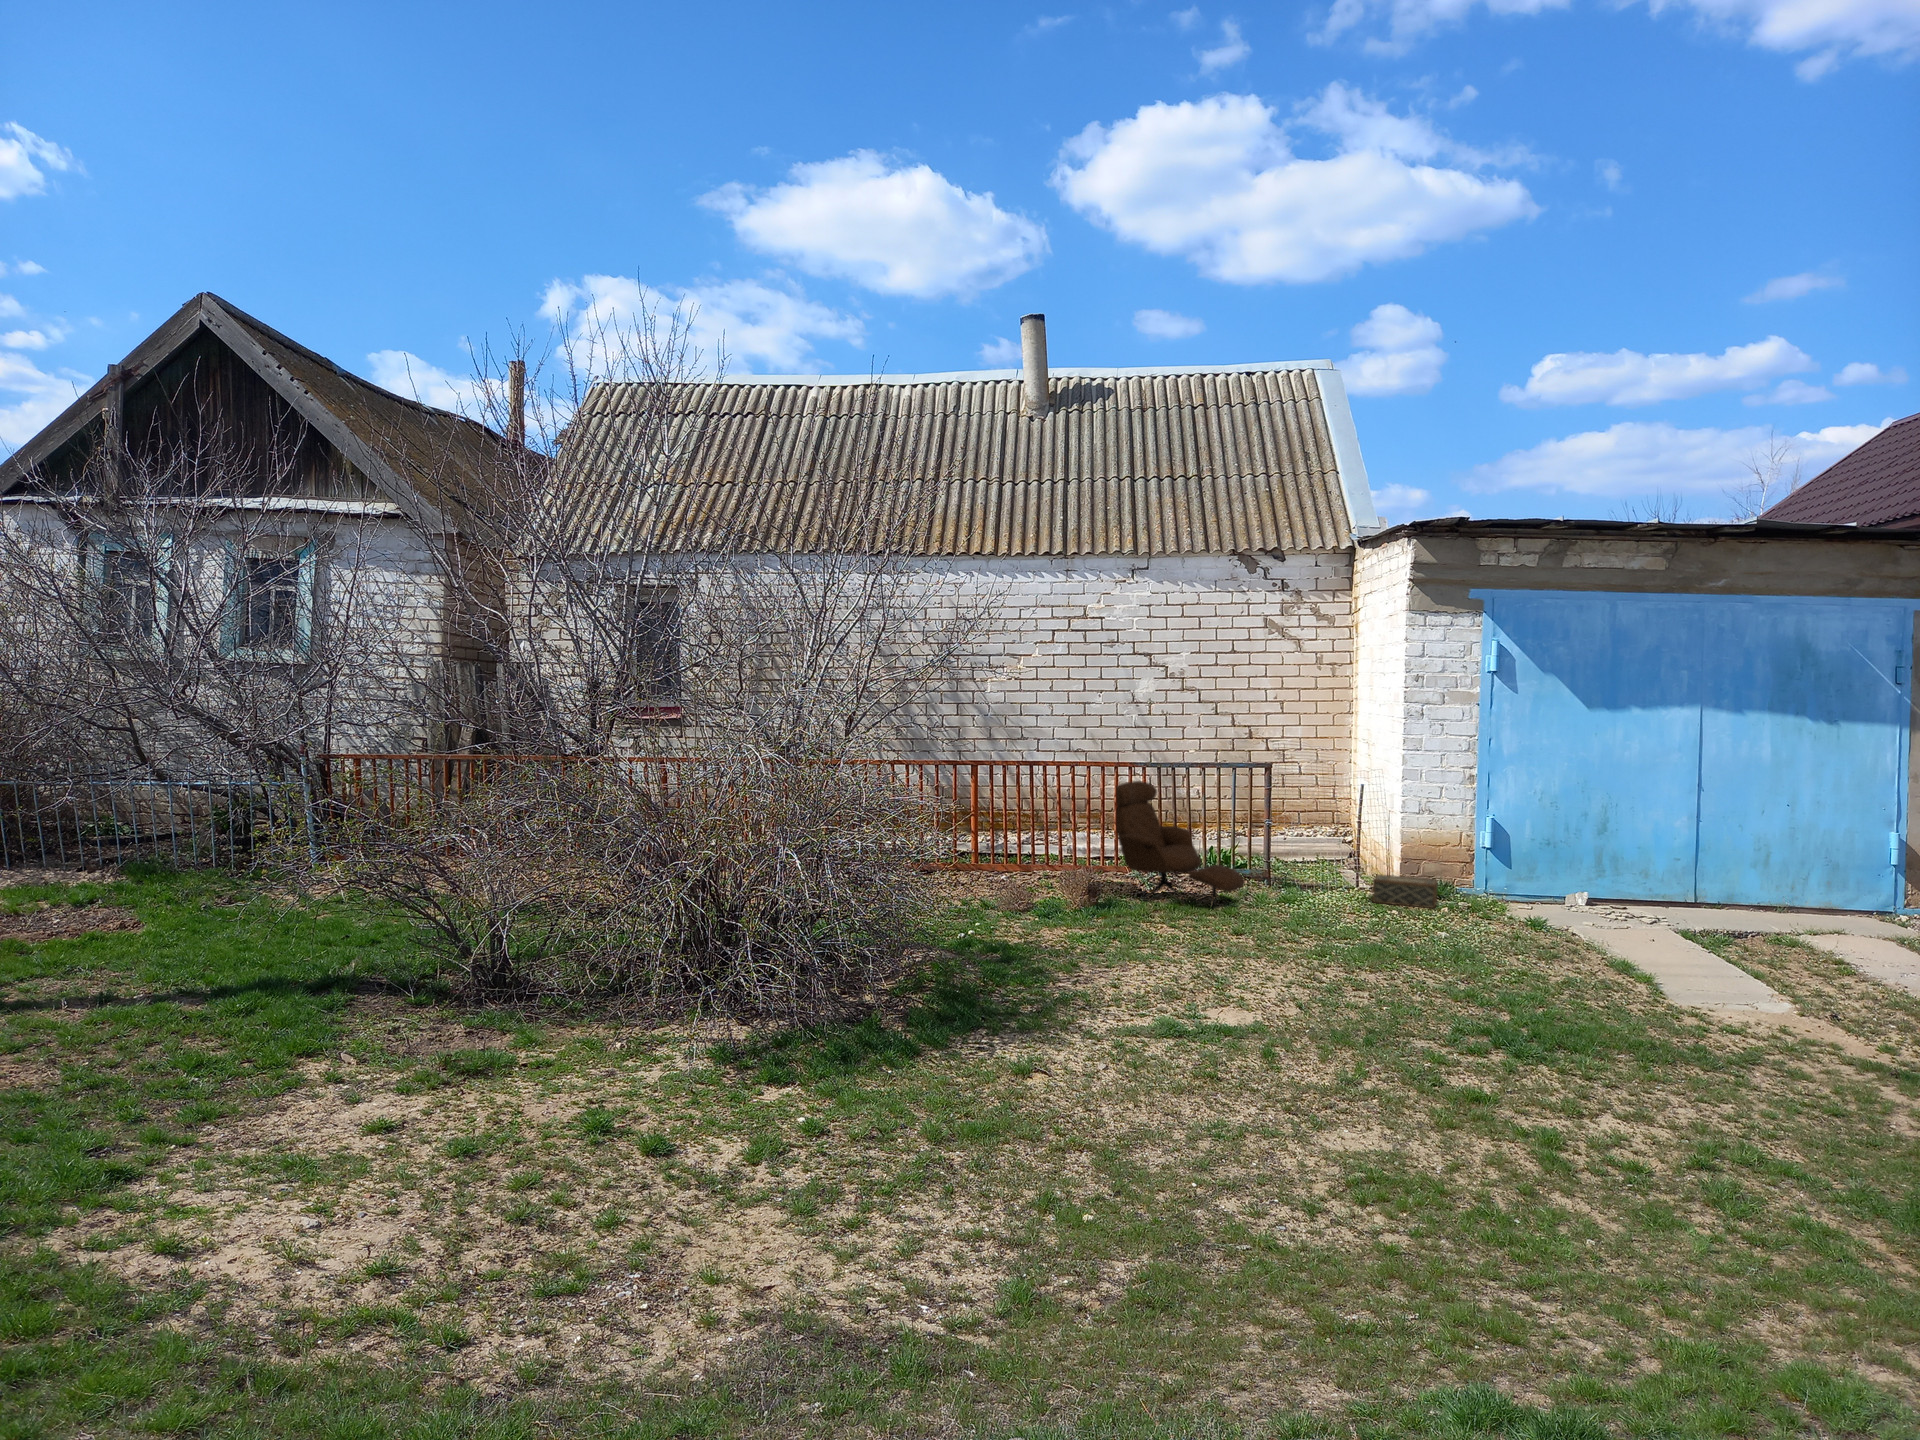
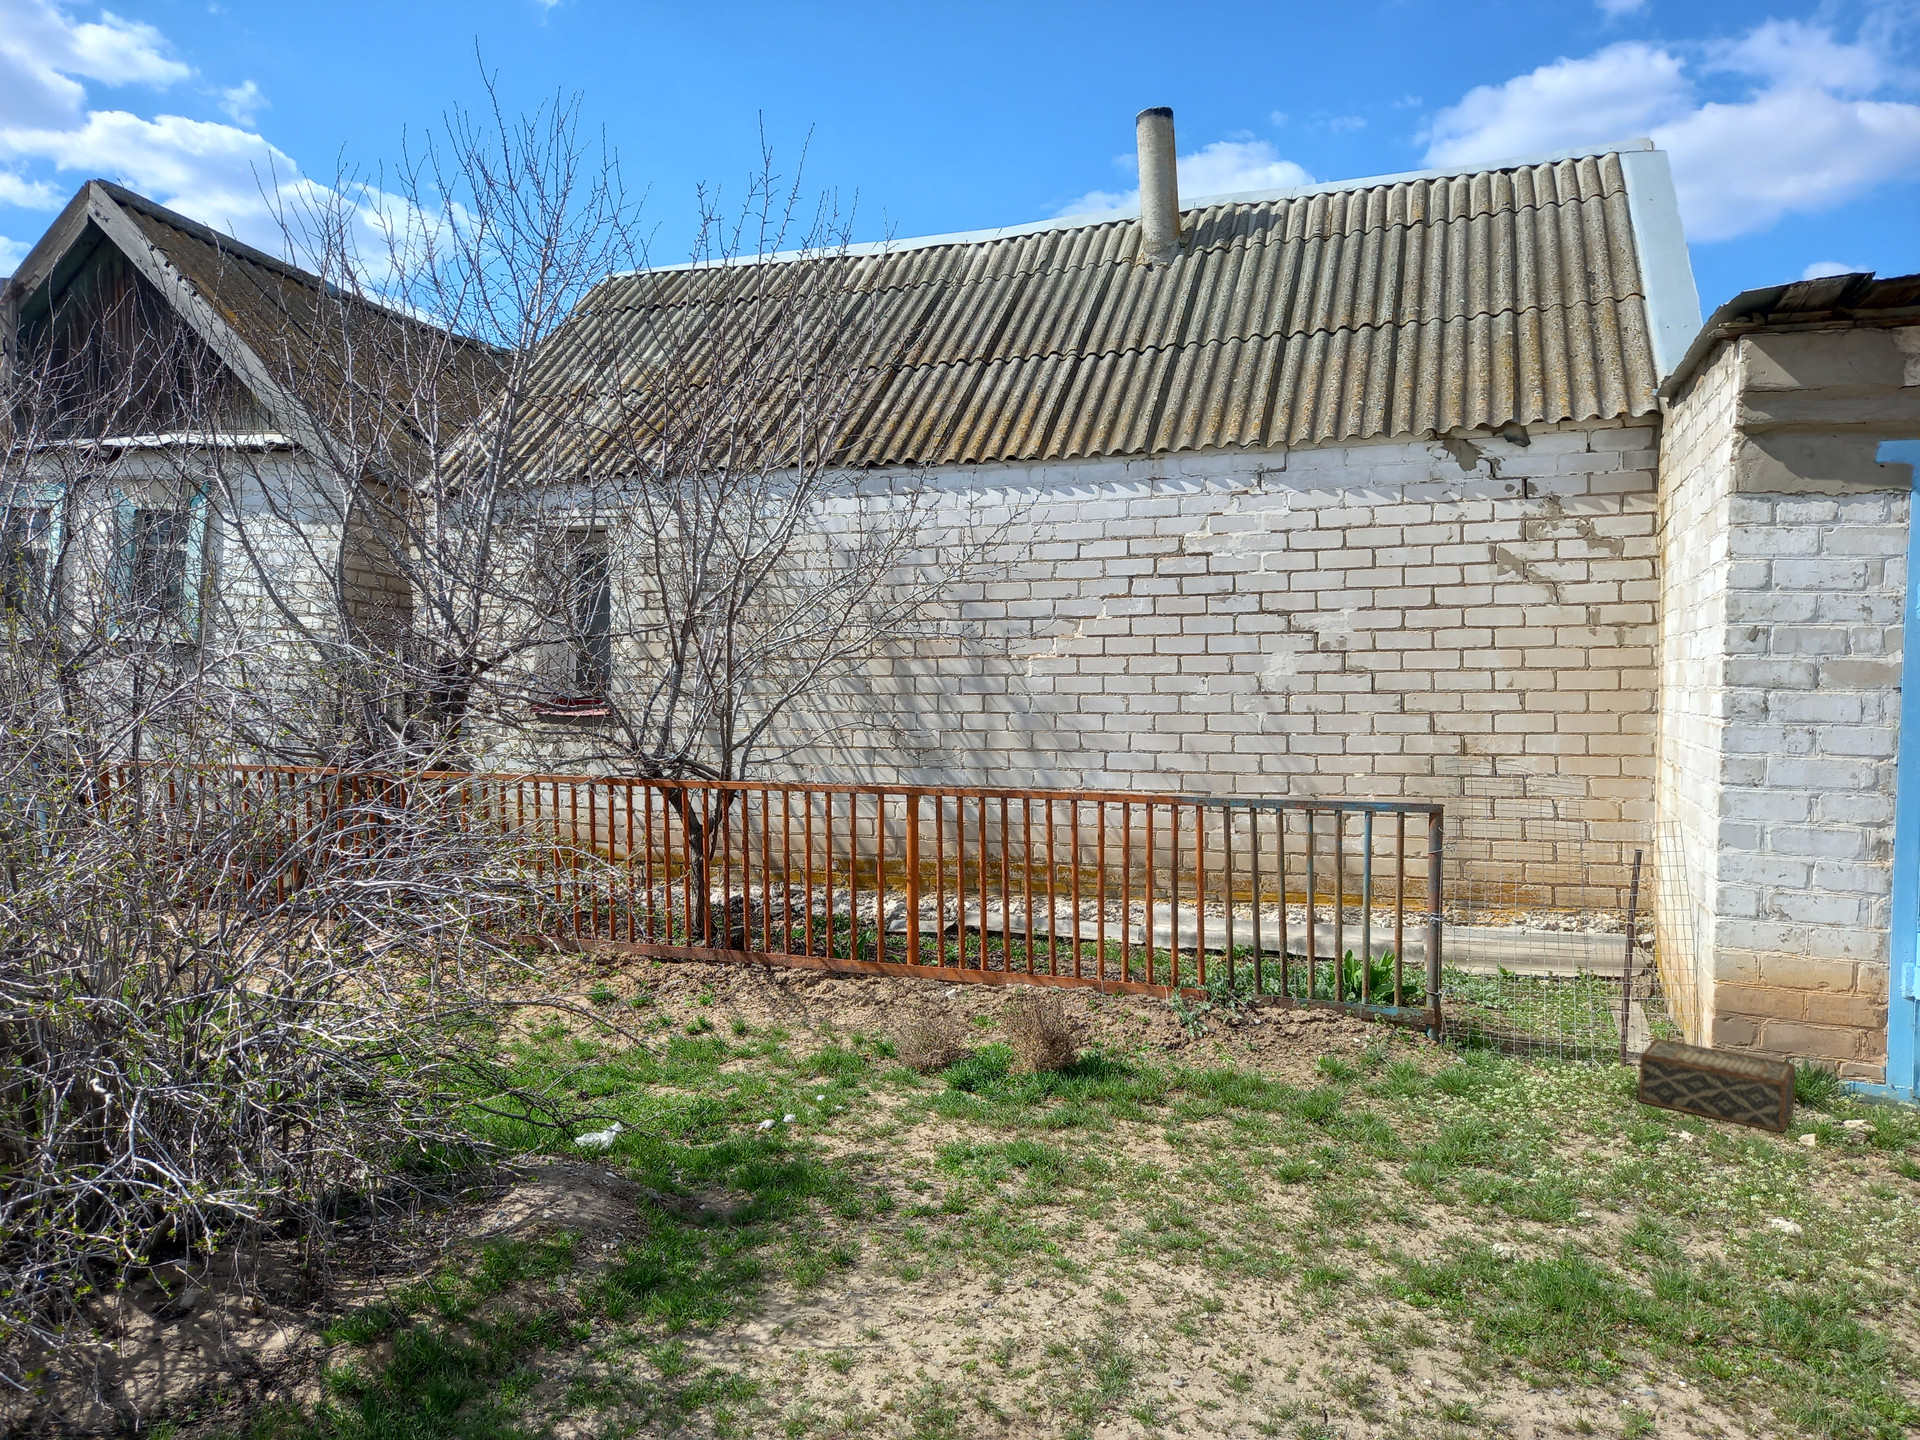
lounge chair: present [1116,781,1245,908] -> none [1120,829,1360,1090]

